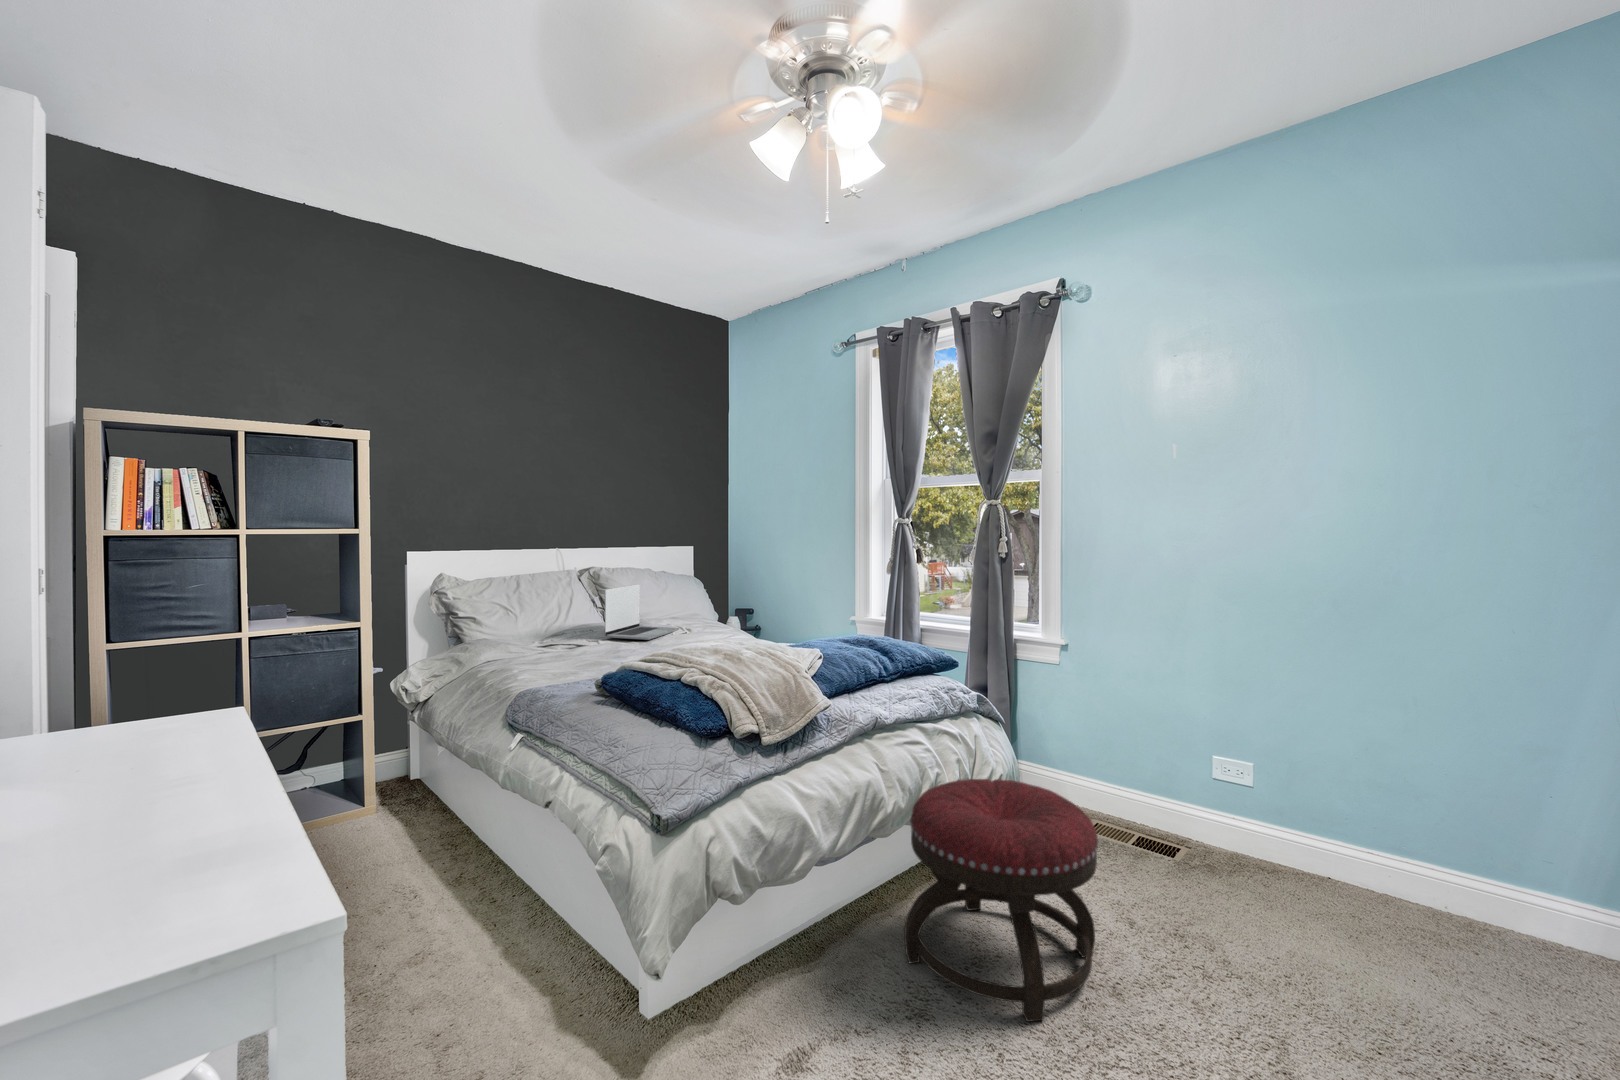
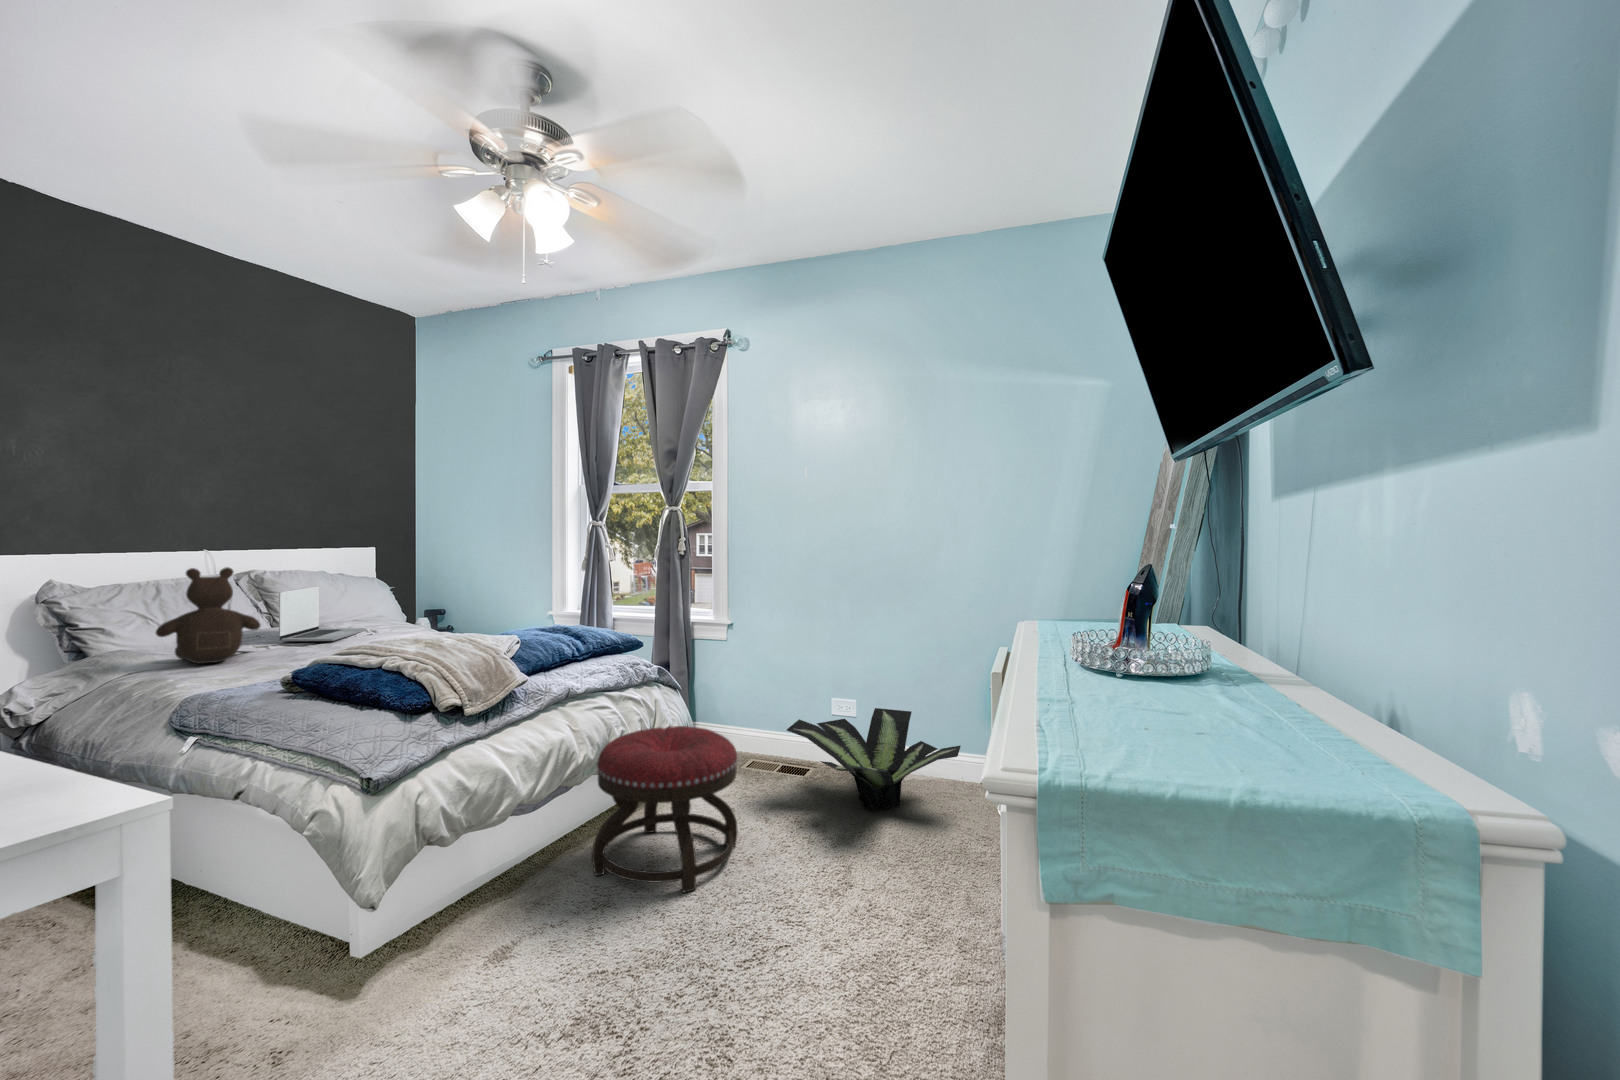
teddy bear: none [505,564,587,657] -> present [156,567,261,664]
potted plant: none [1156,780,1468,943] -> present [787,708,961,812]

